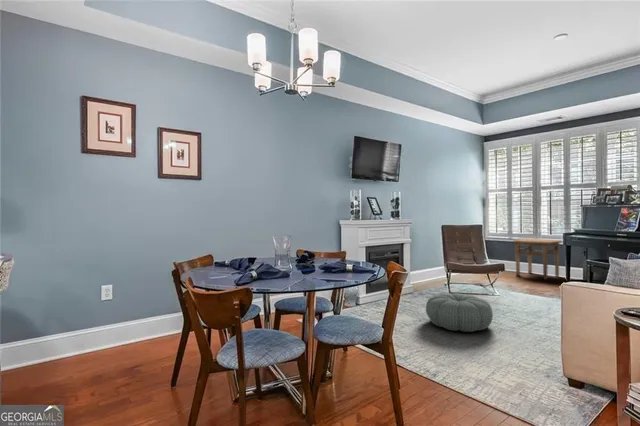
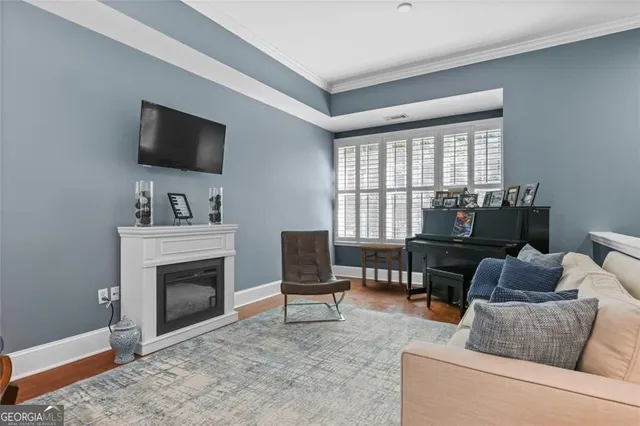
pouf: present [426,293,493,332] -> none [227,331,319,398]

